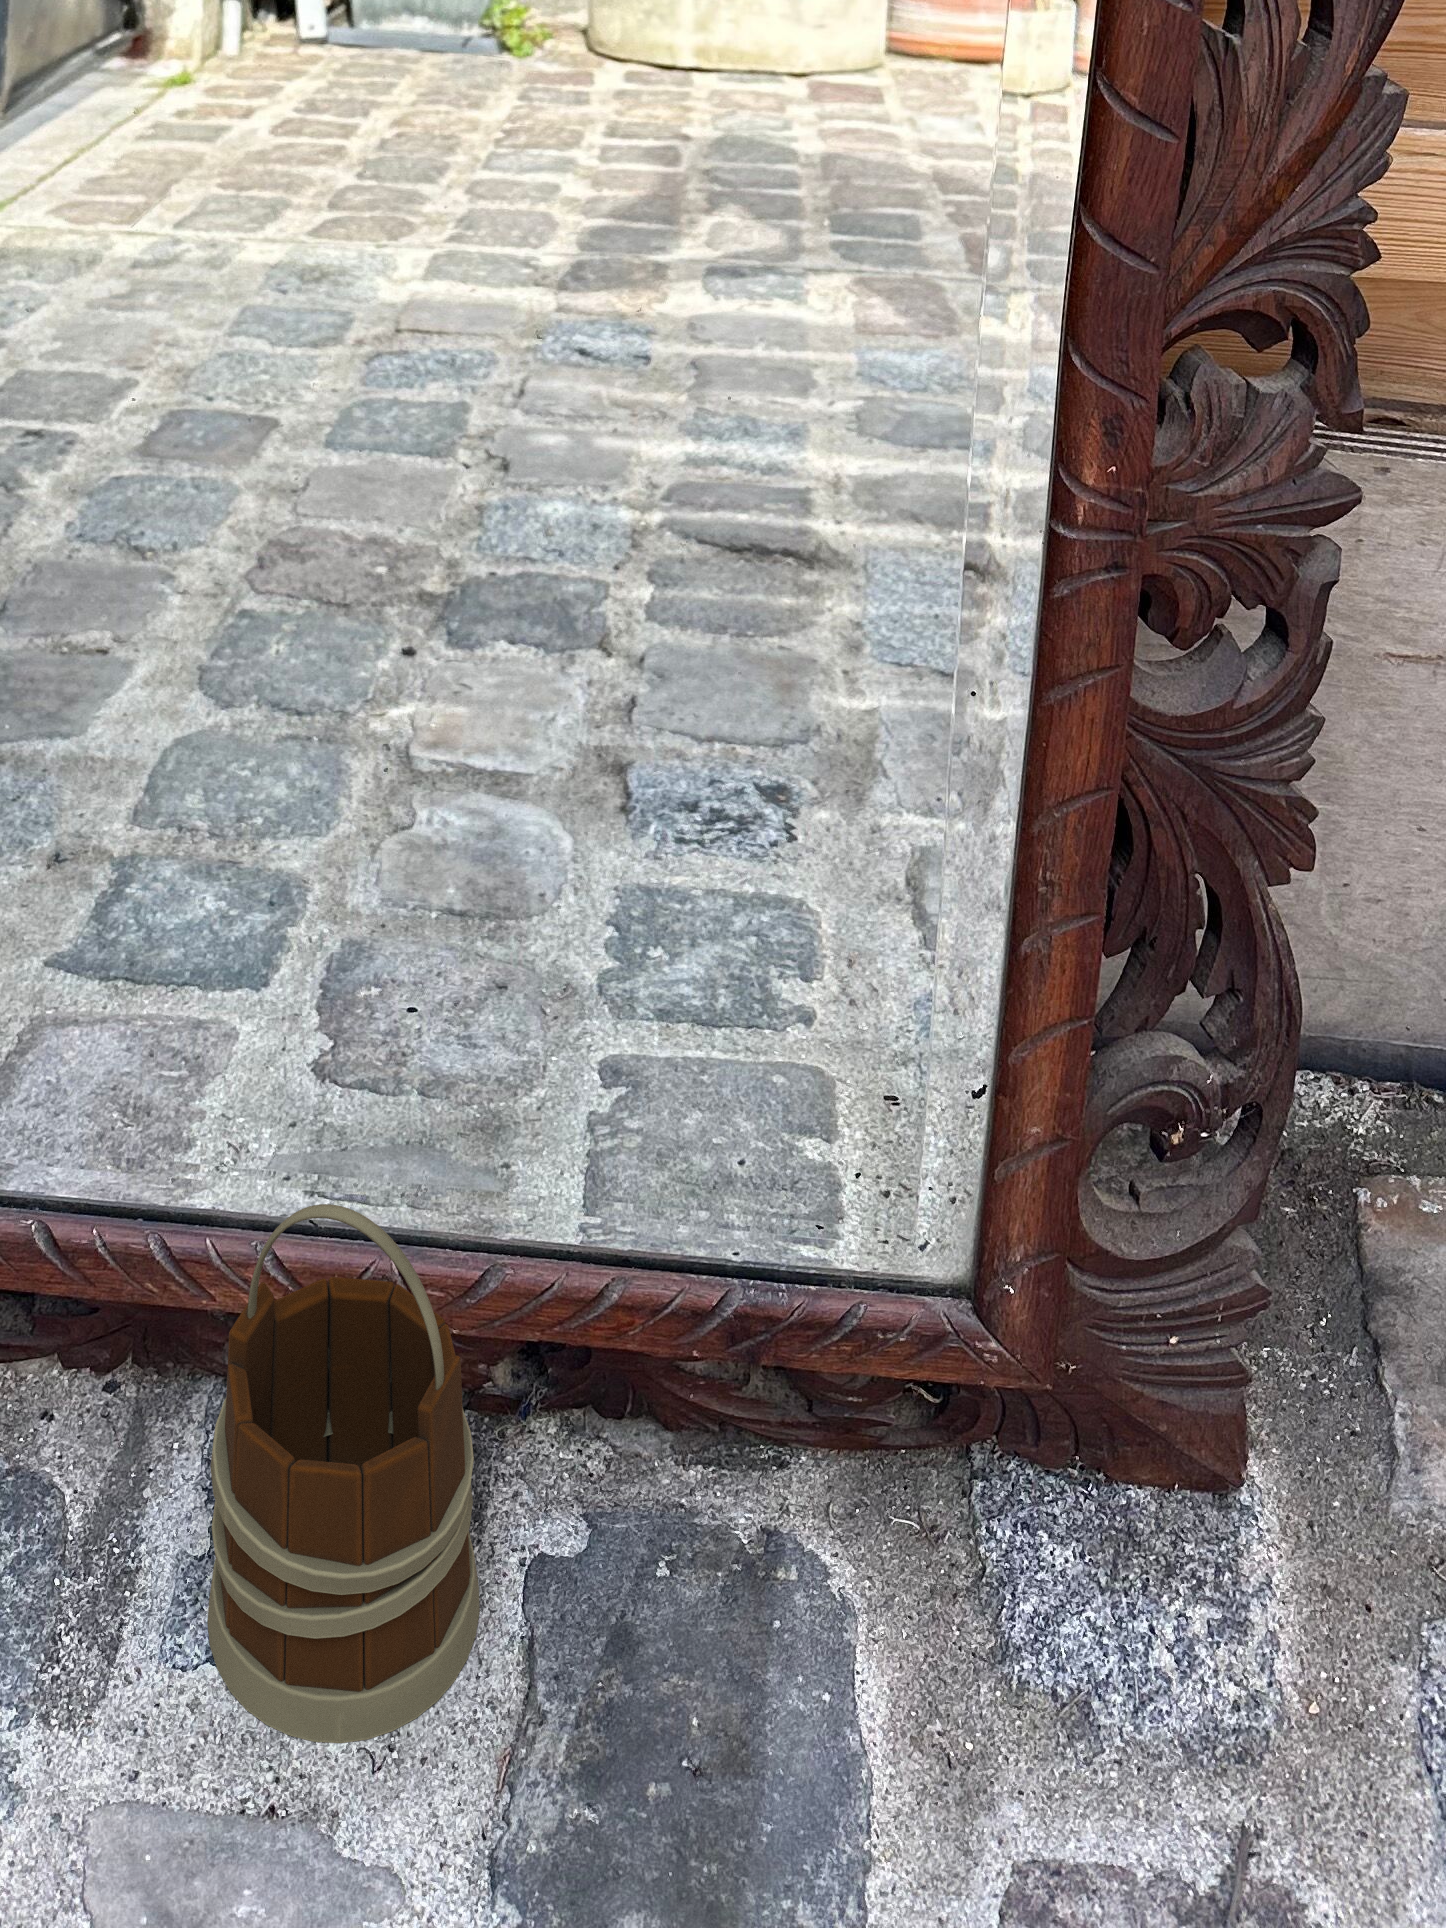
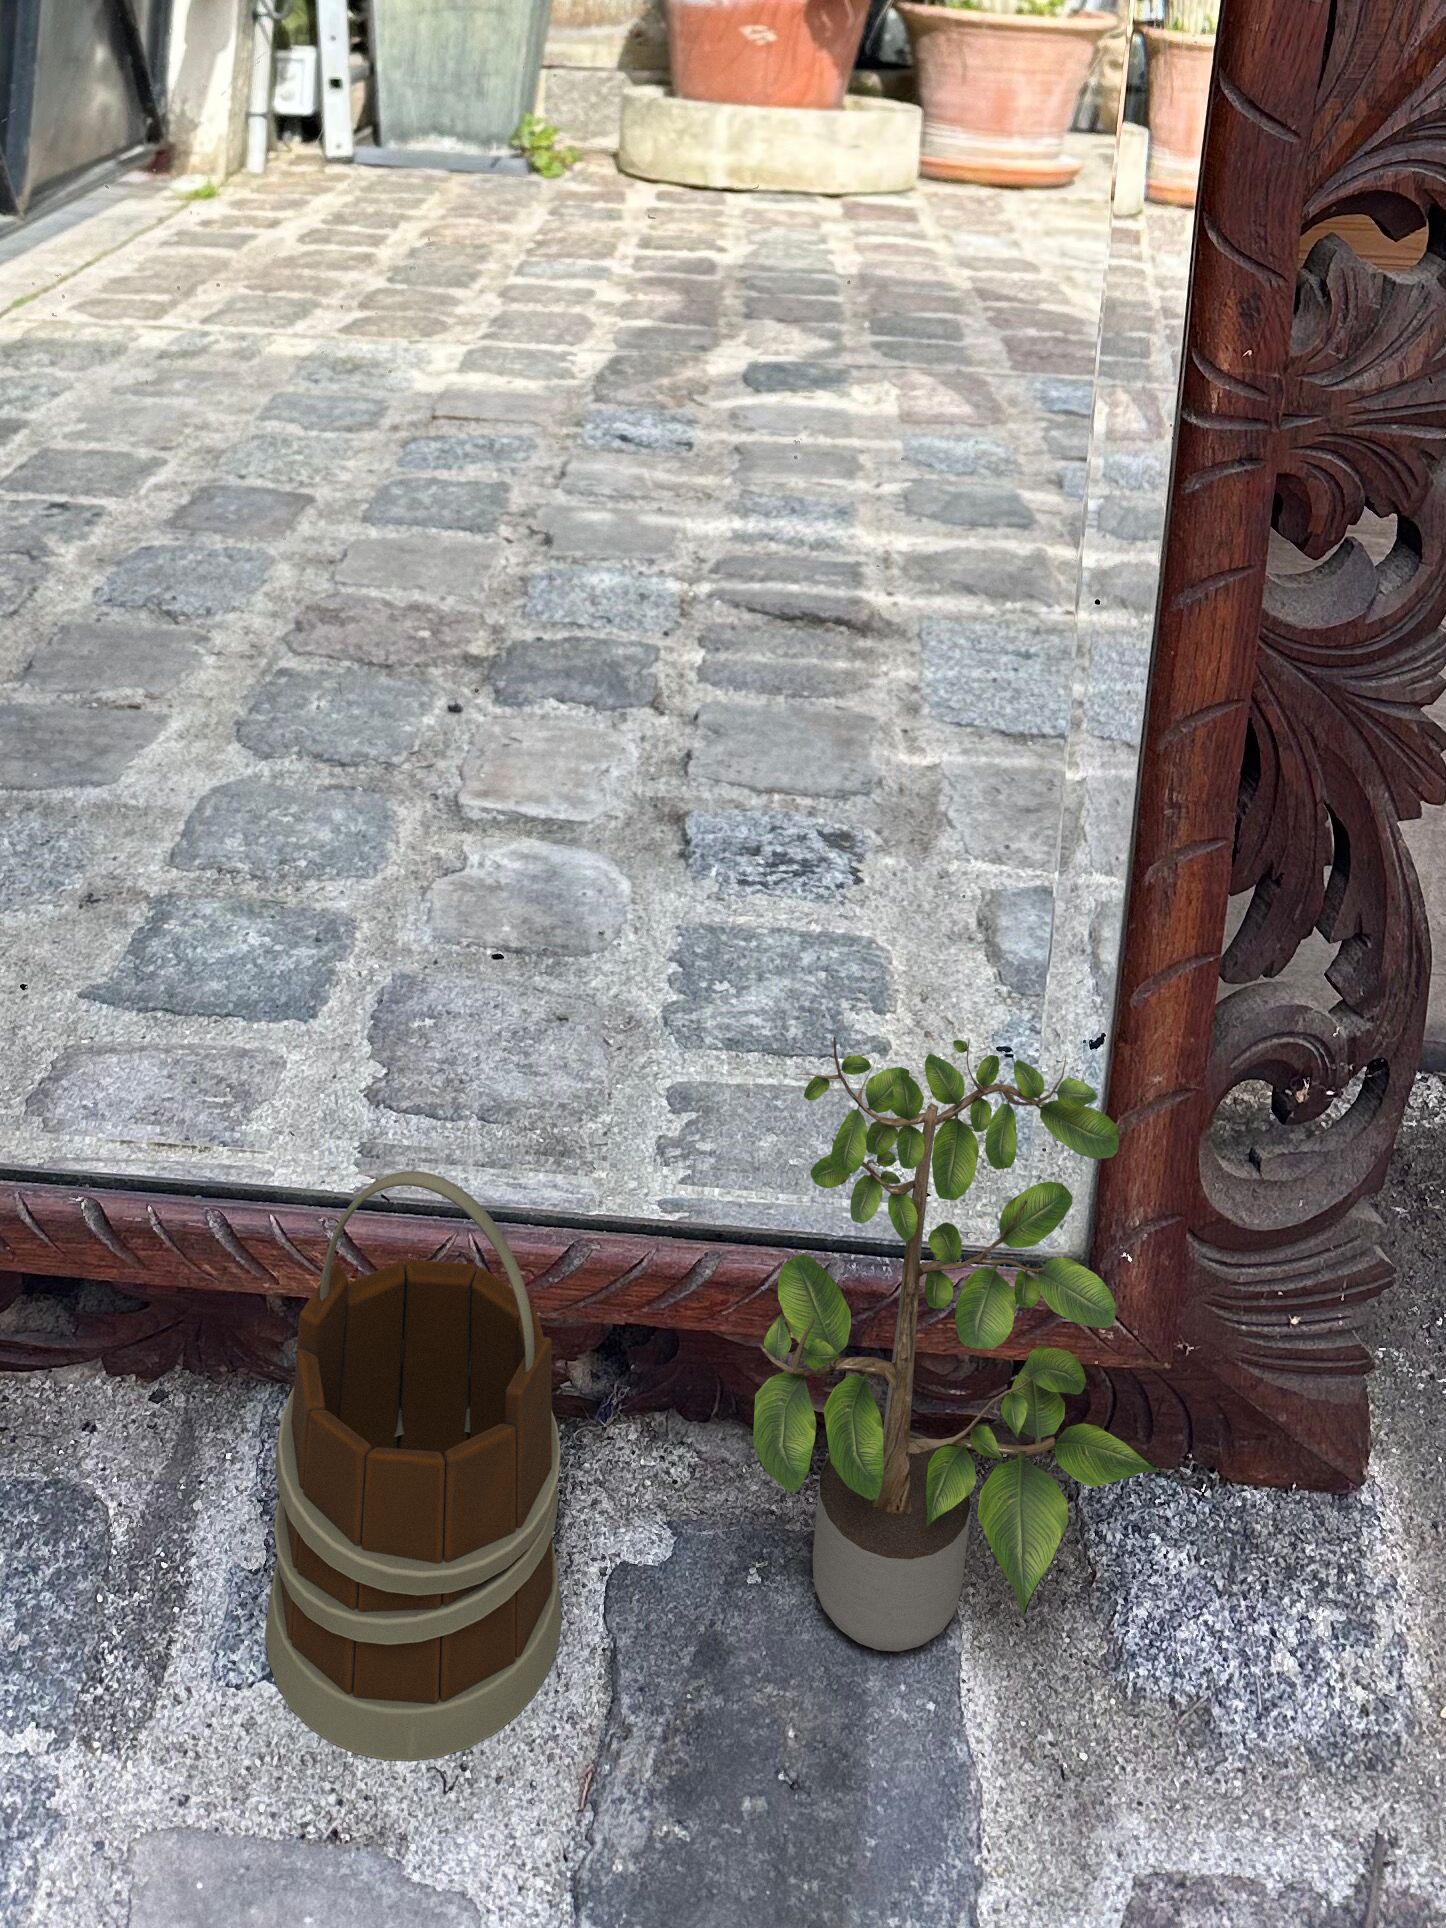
potted plant: none [649,1081,1037,1644] -> present [753,1037,1160,1651]

